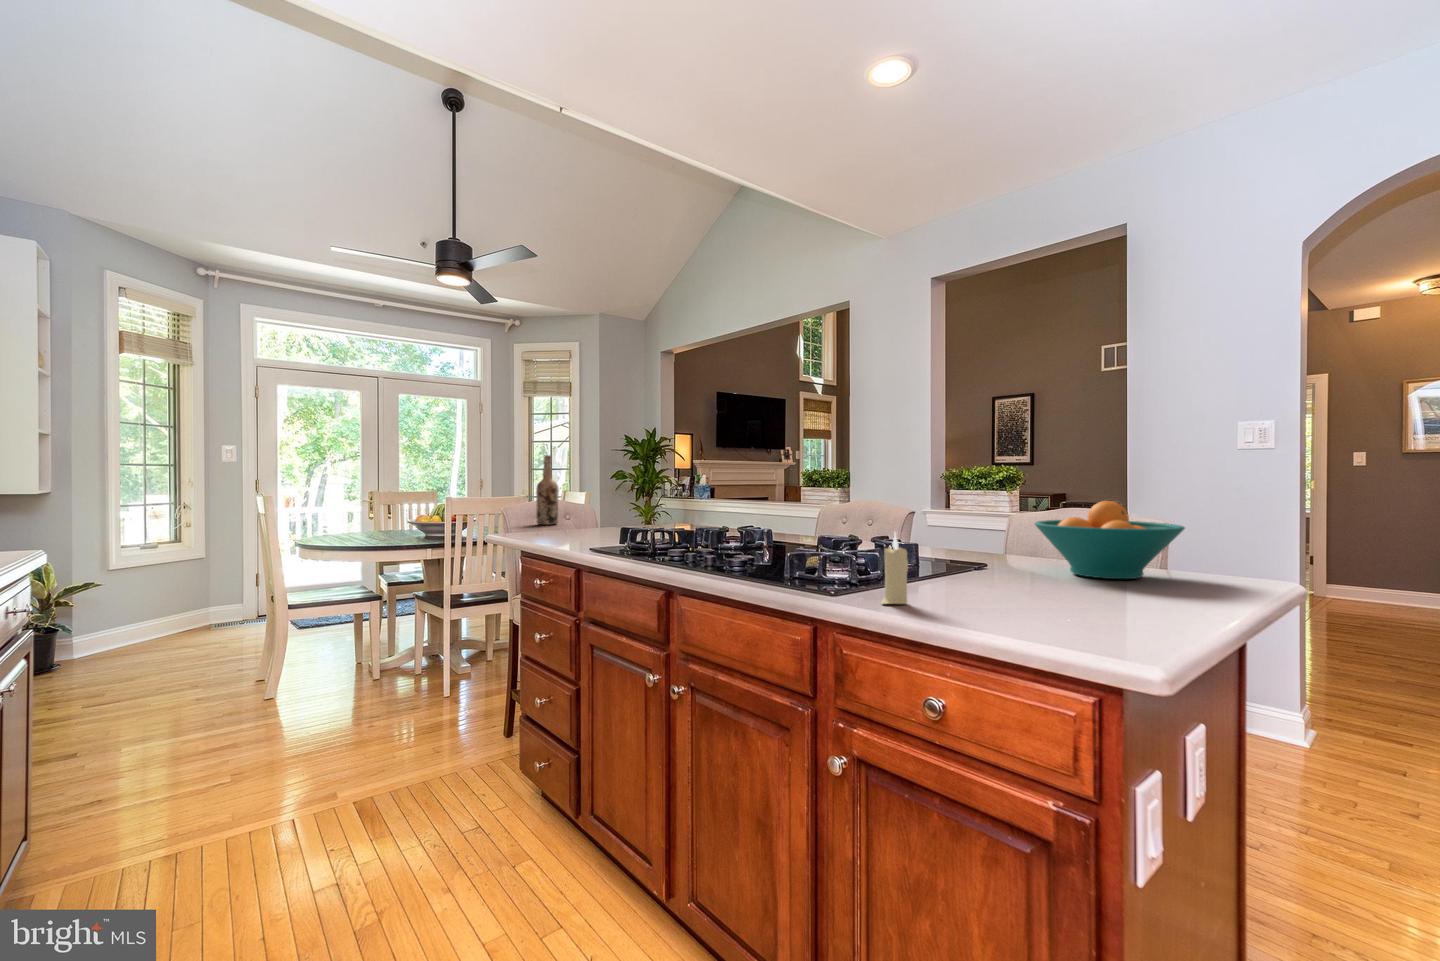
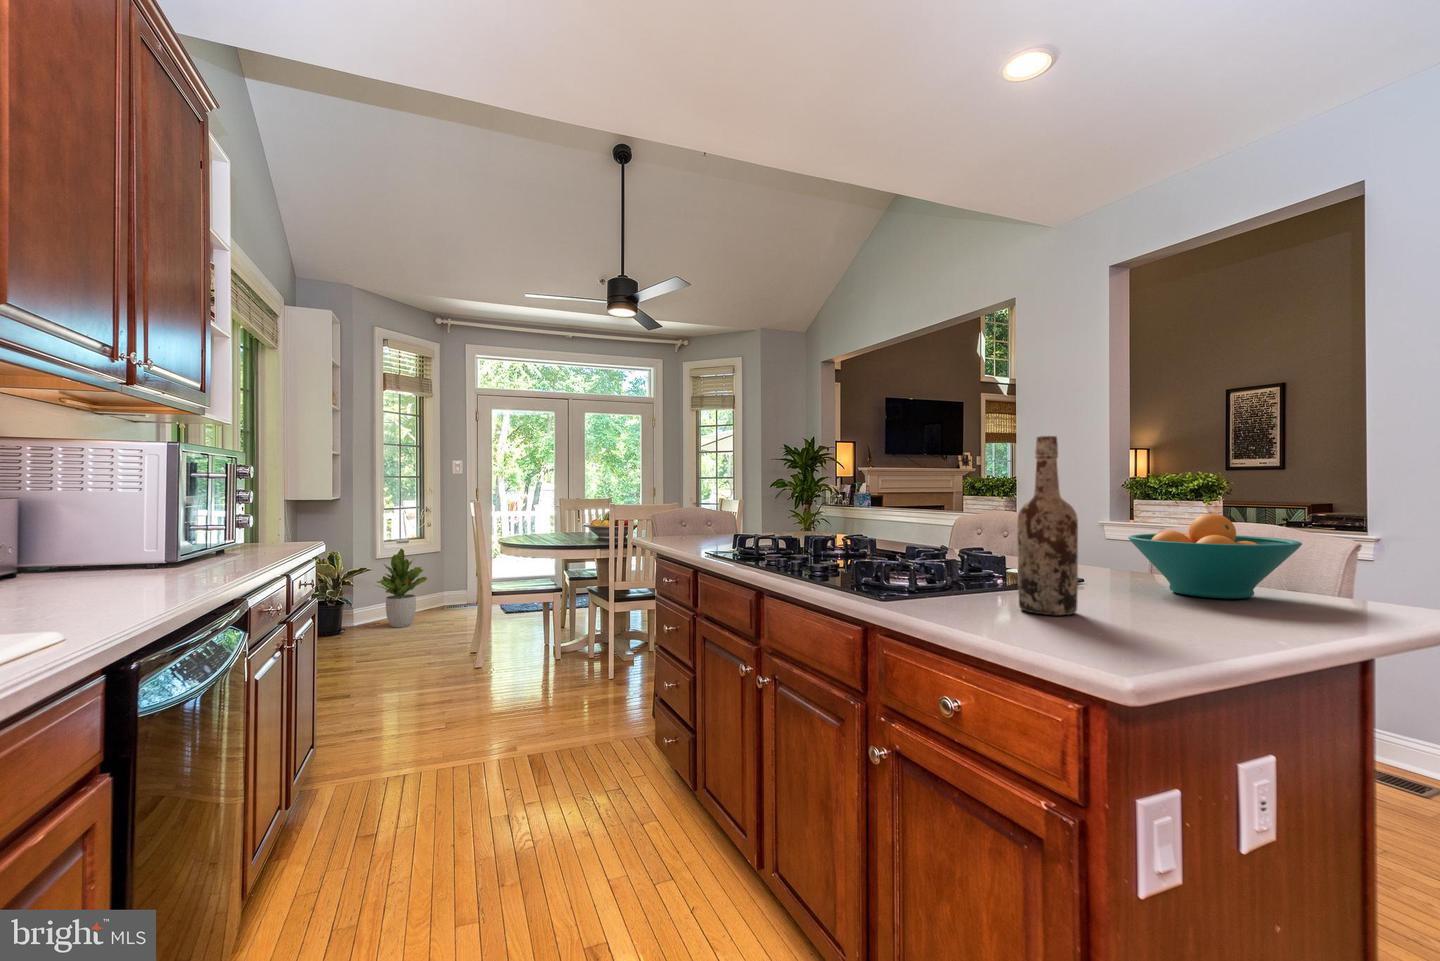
wine bottle: present [536,455,559,525] -> present [1017,436,1078,615]
candle: present [882,533,908,604] -> none [916,541,944,609]
potted plant: none [108,555,189,653] -> present [377,549,427,628]

